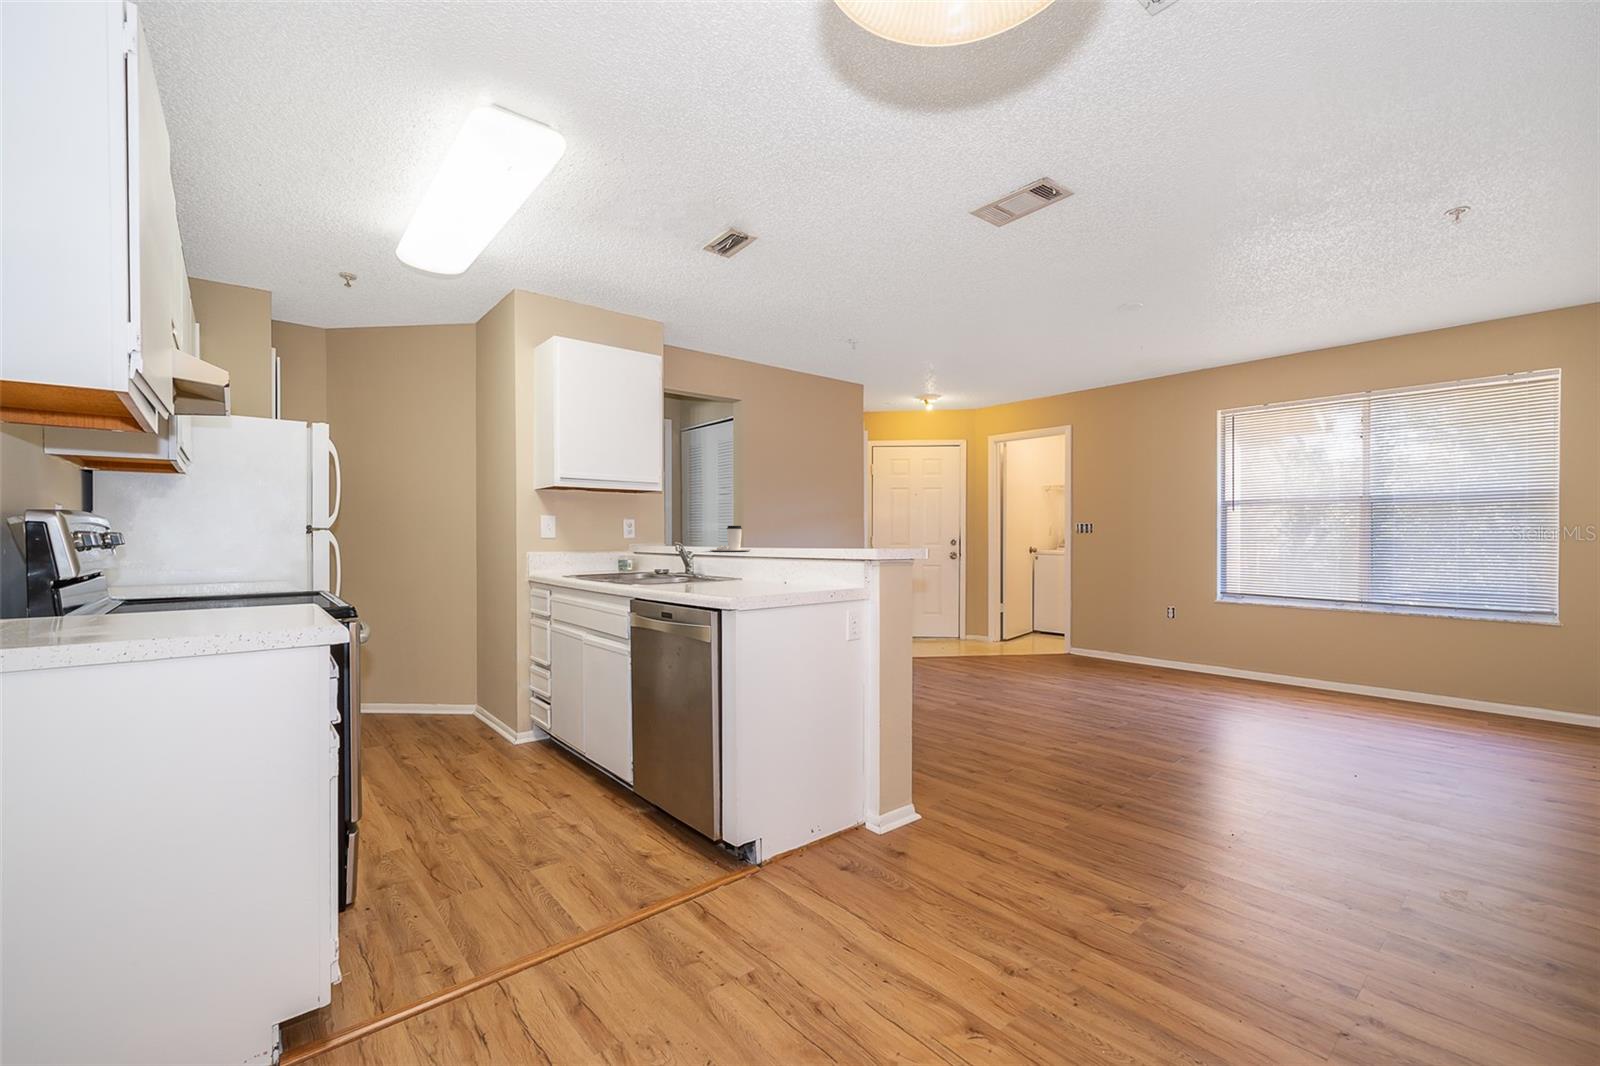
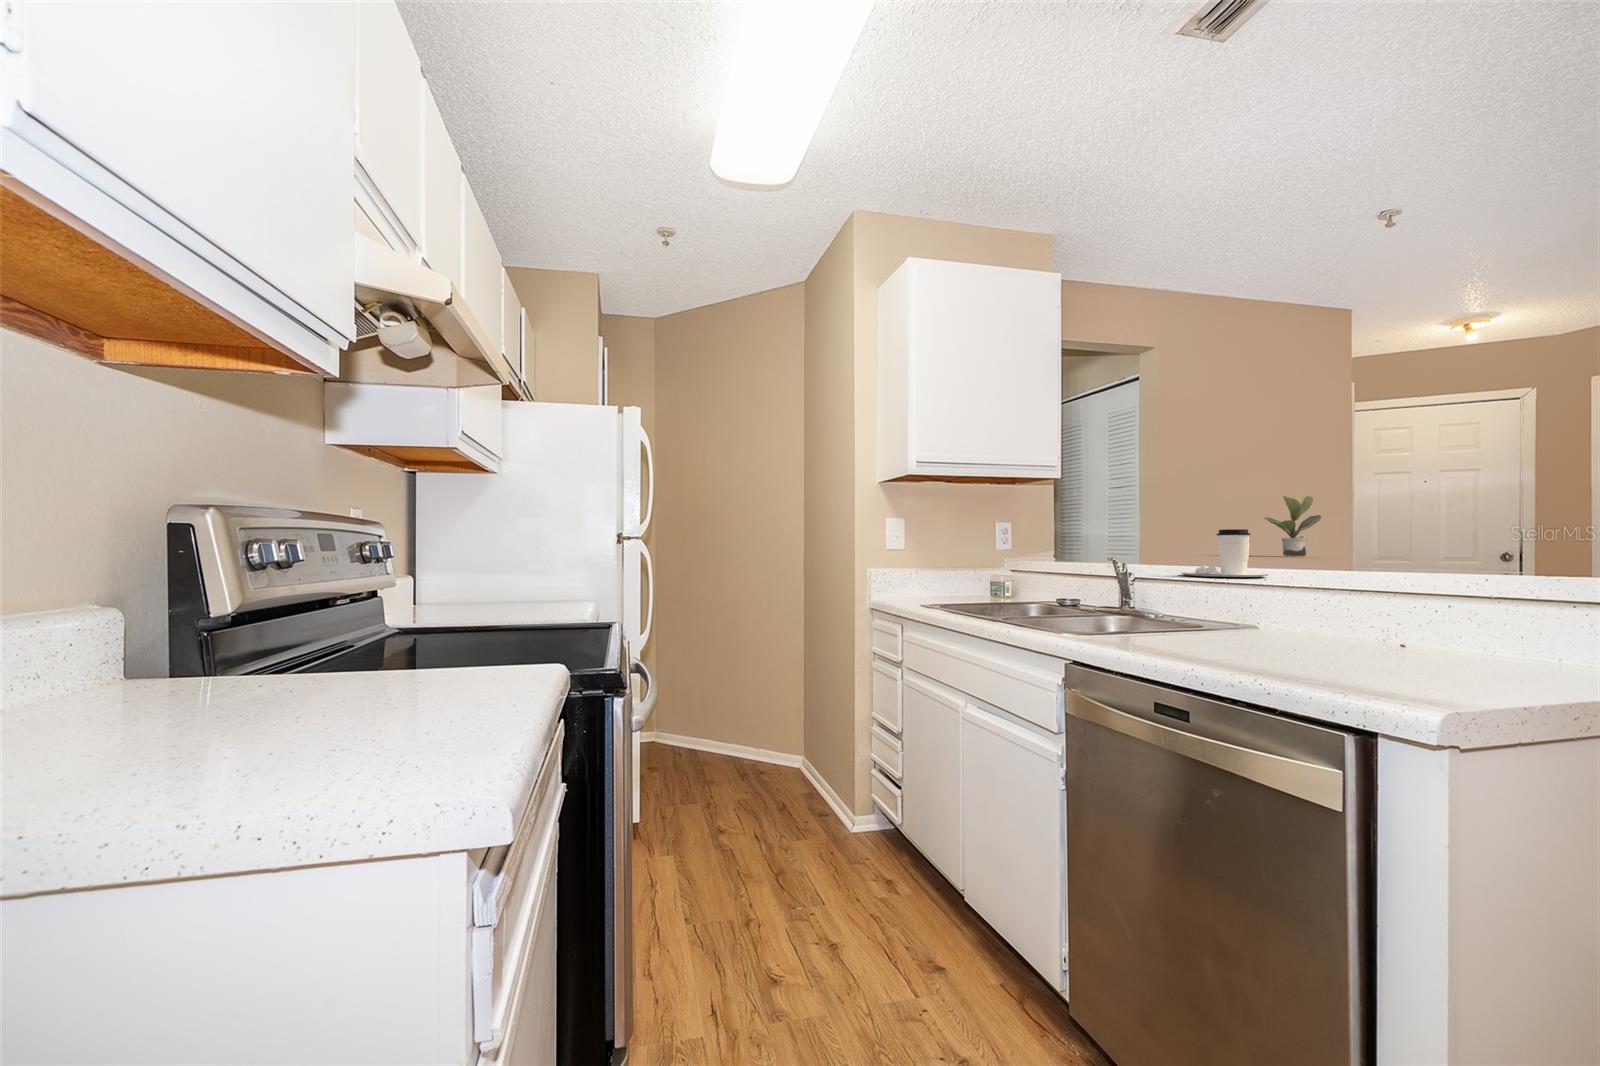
potted plant: none [801,503,829,542] -> present [1264,494,1321,556]

